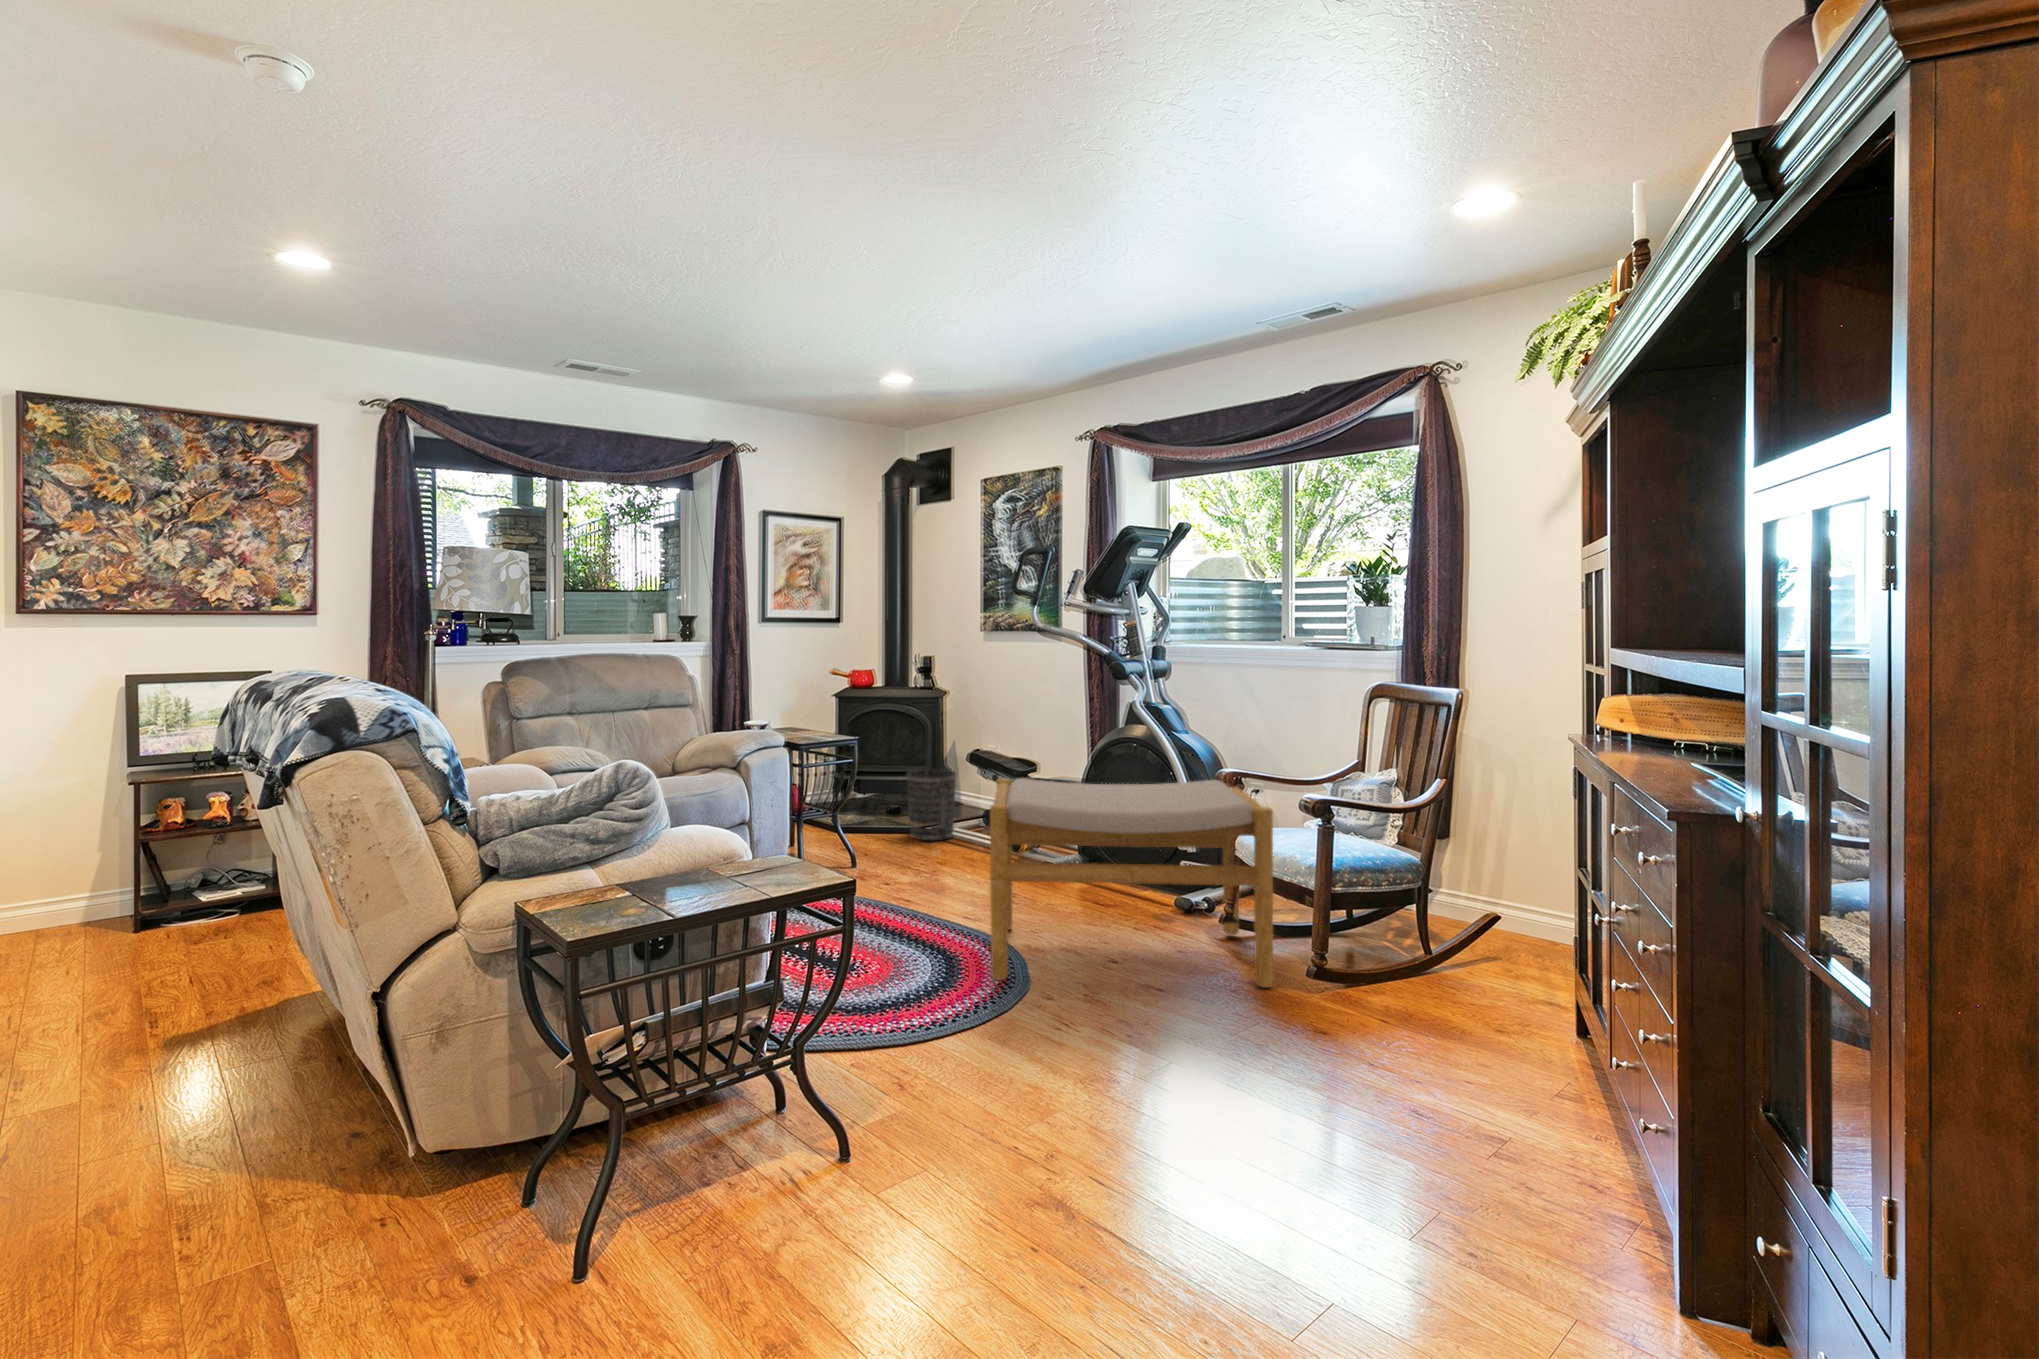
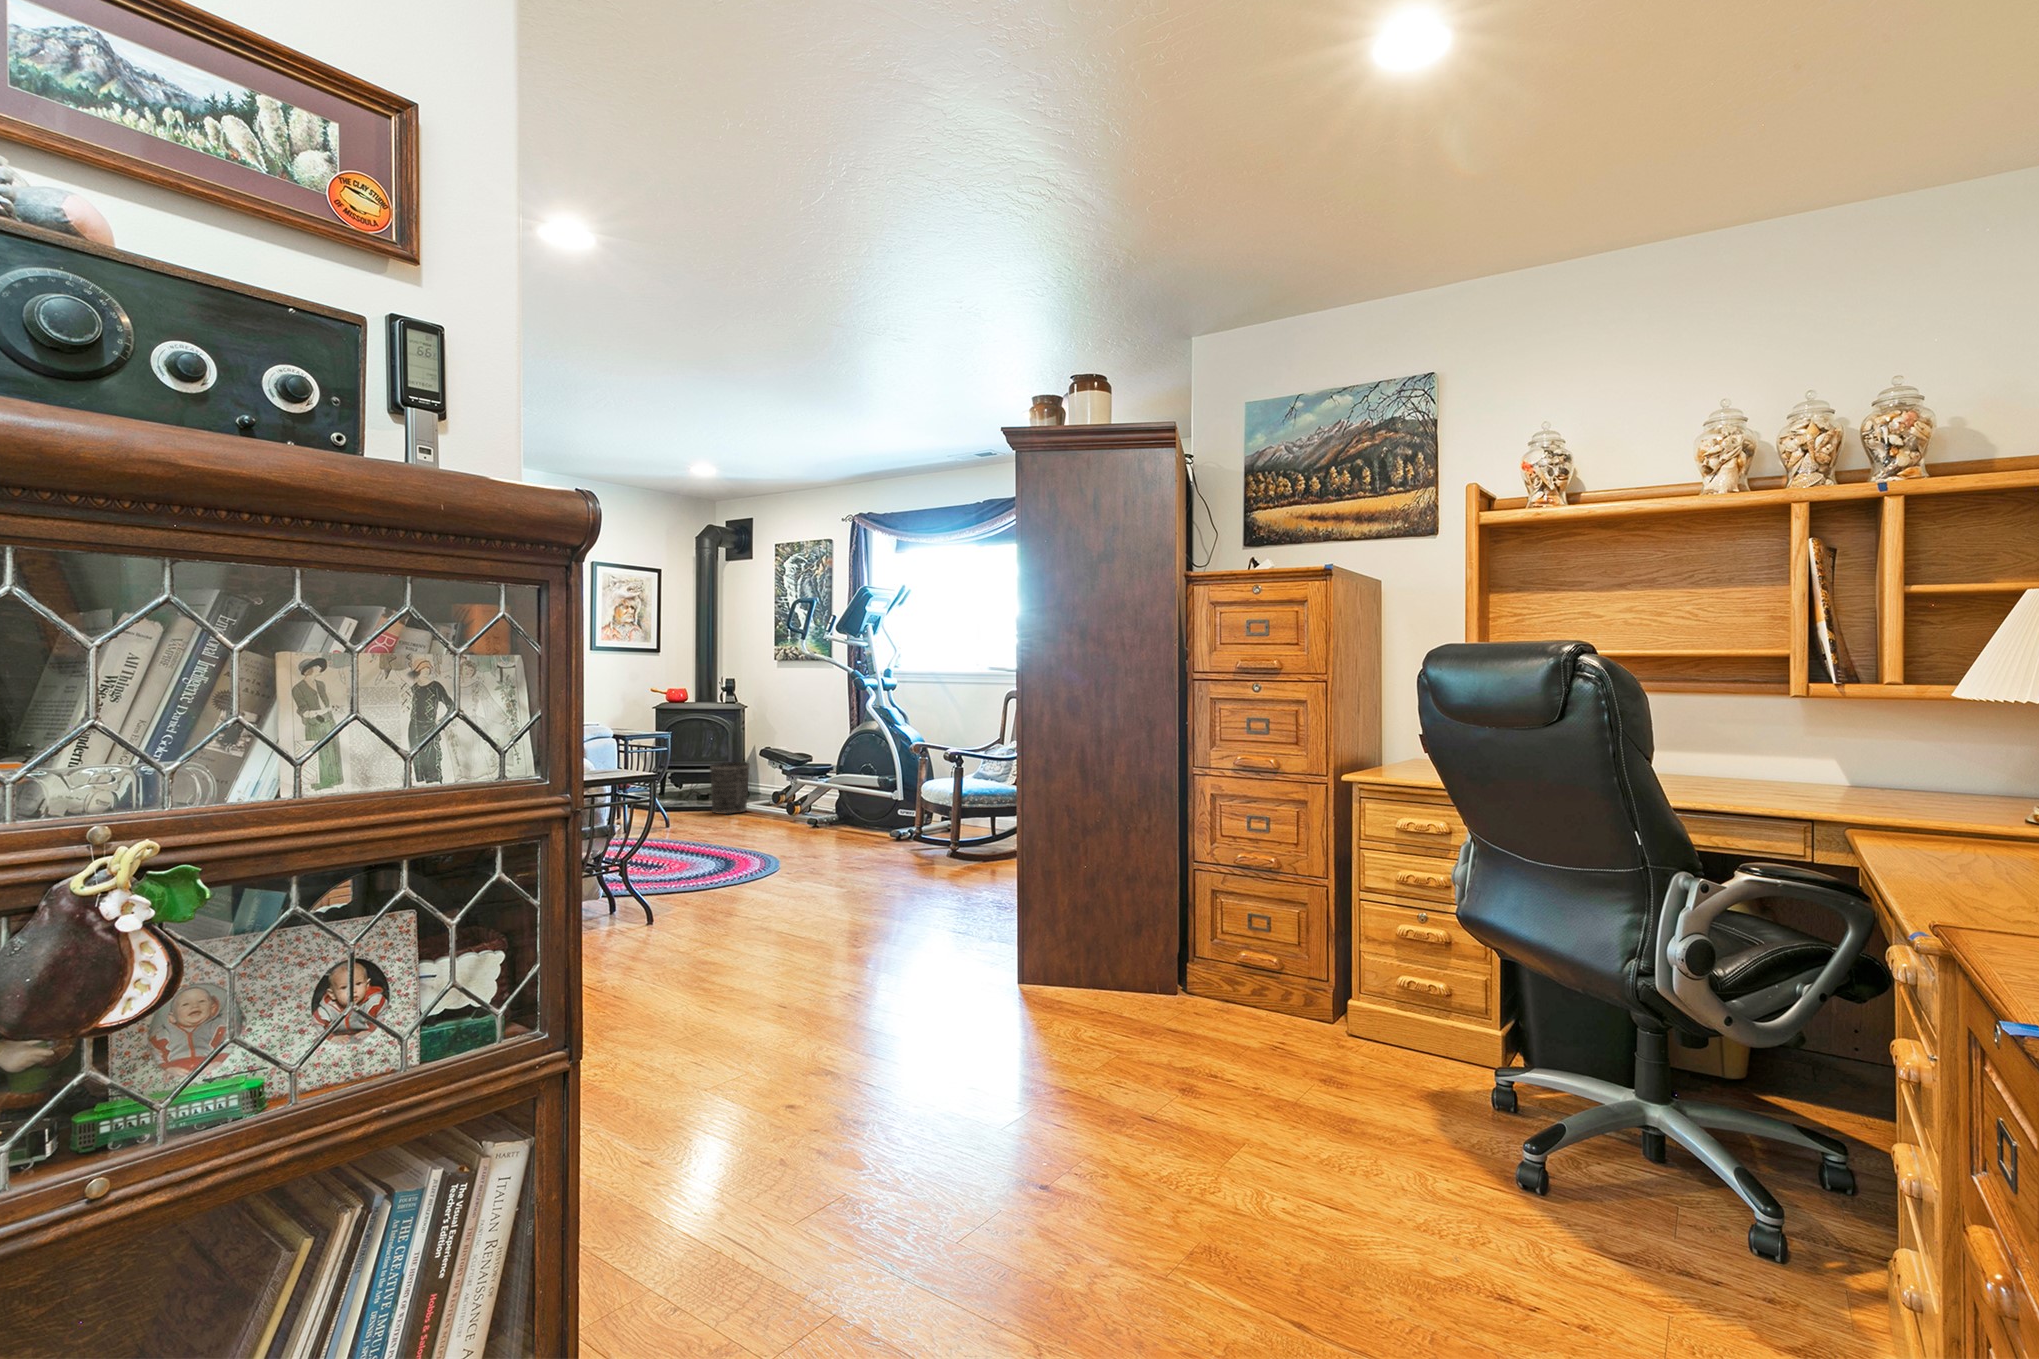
footstool: present [990,778,1273,988] -> none [757,750,929,872]

